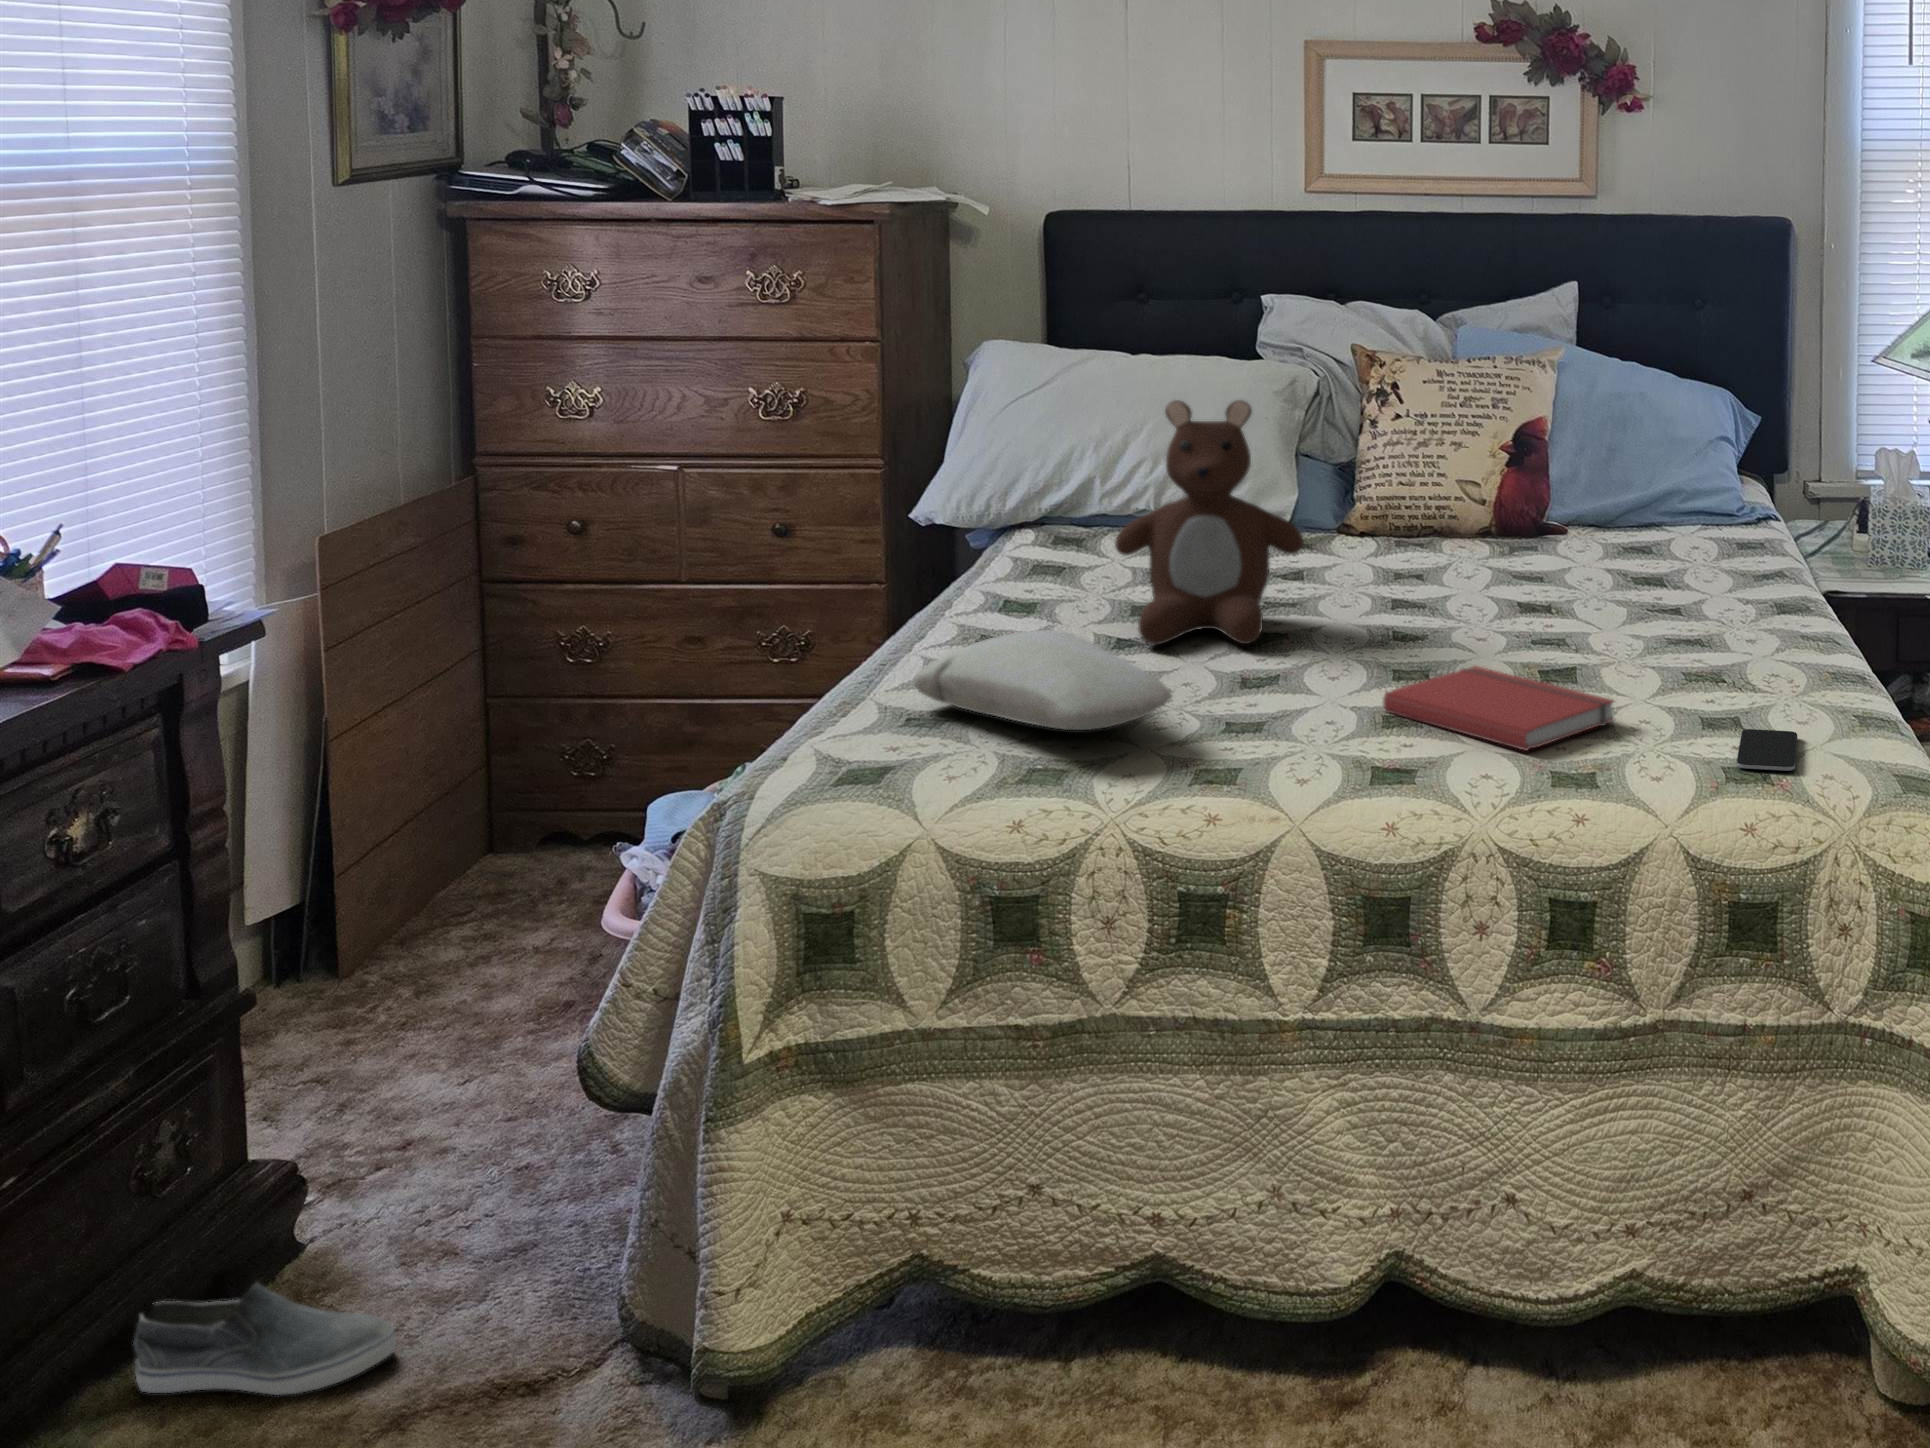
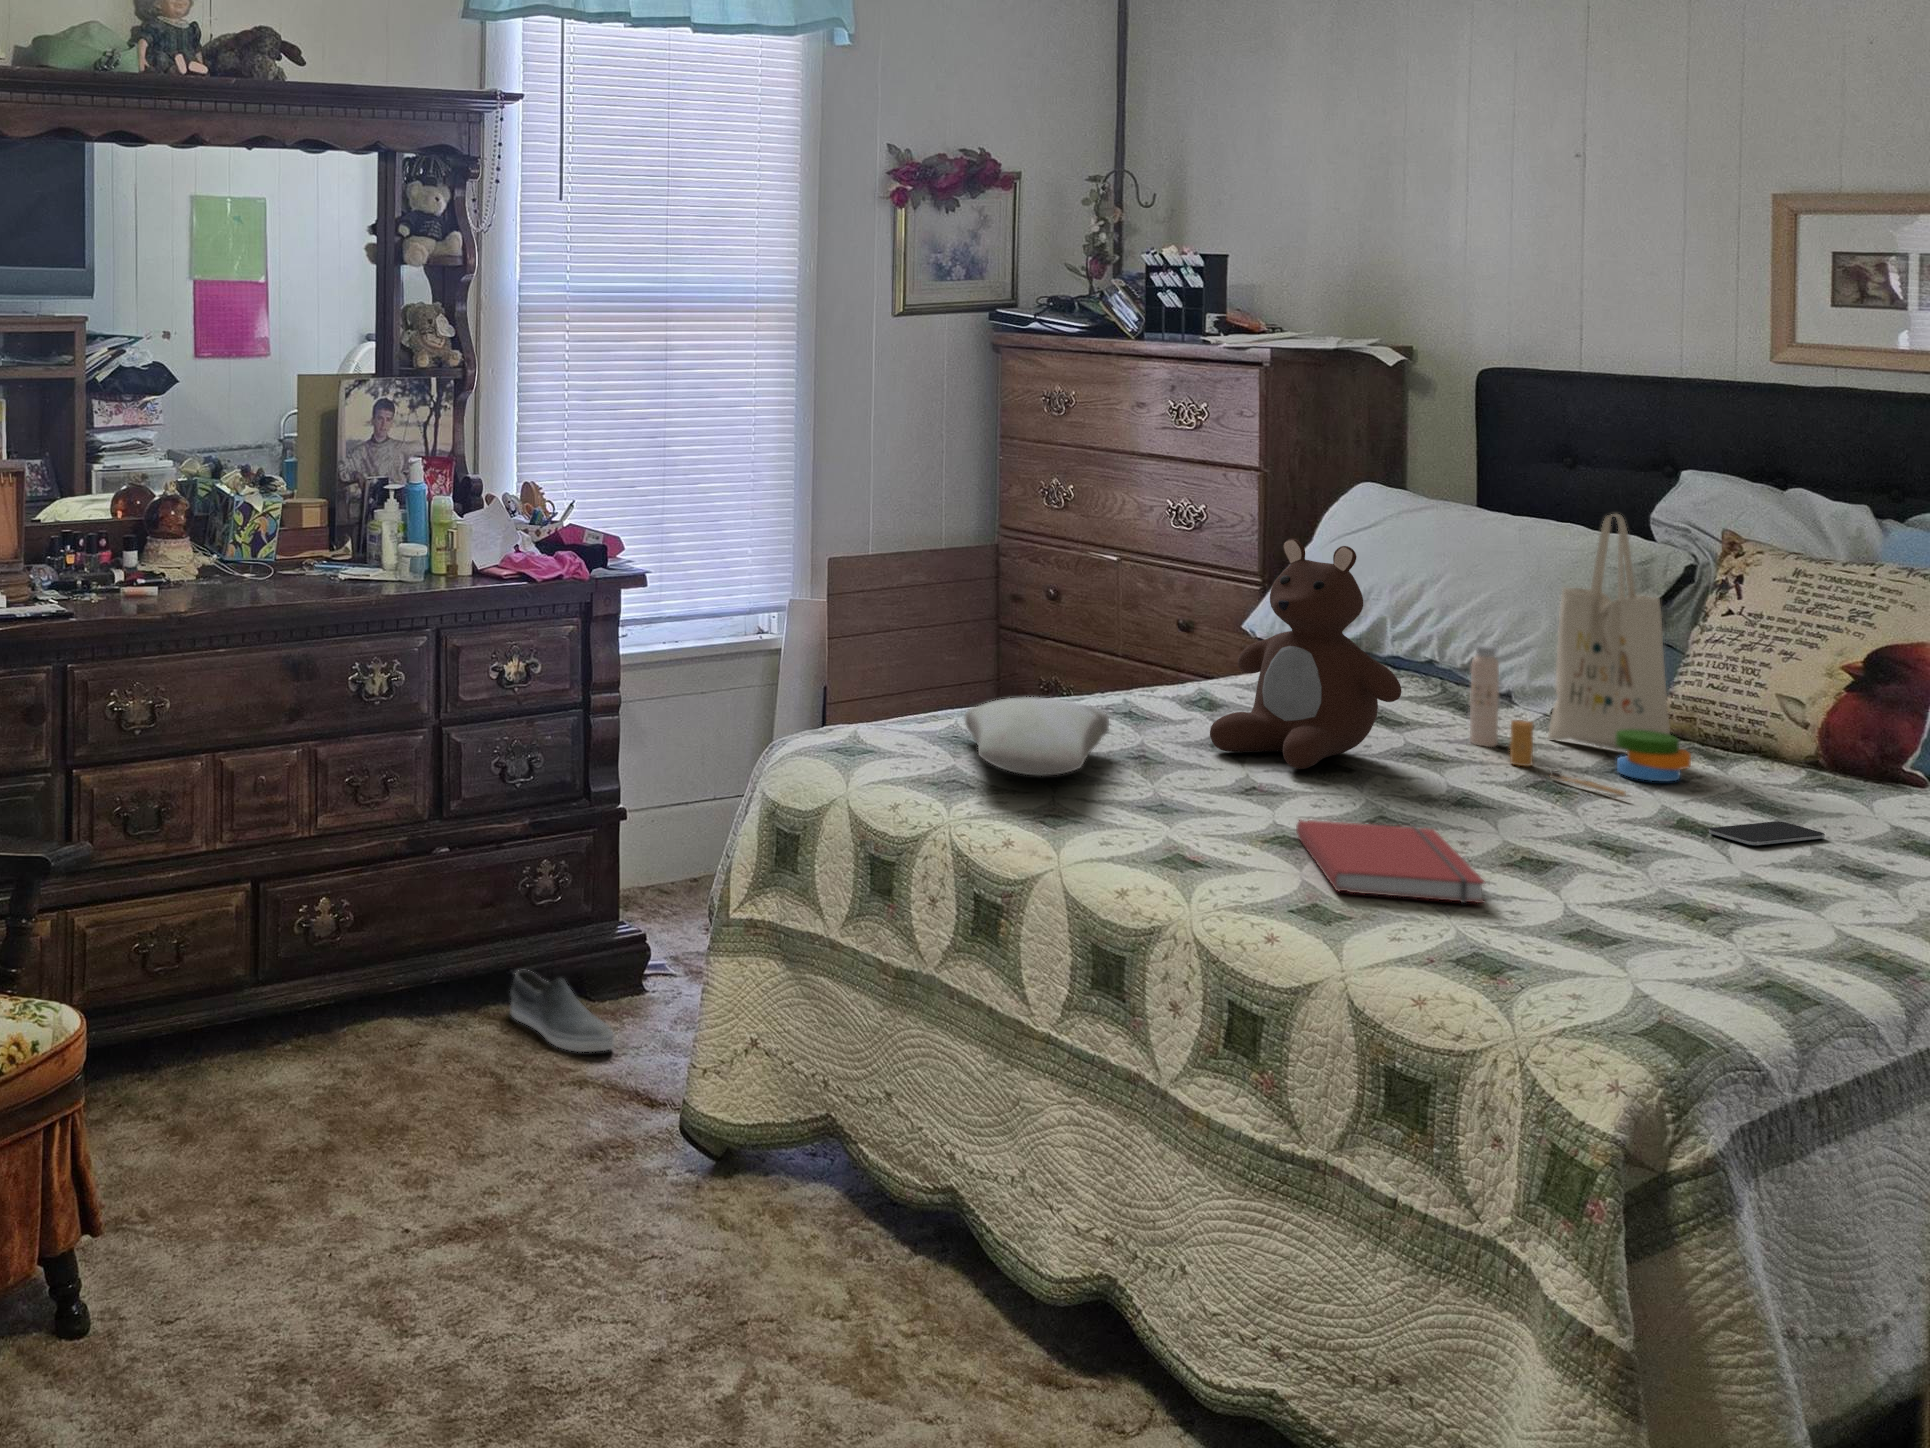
tote bag: none [1276,338,1470,596] -> present [1470,514,1691,796]
smartphone: present [1737,729,1797,771] -> present [1709,821,1825,845]

